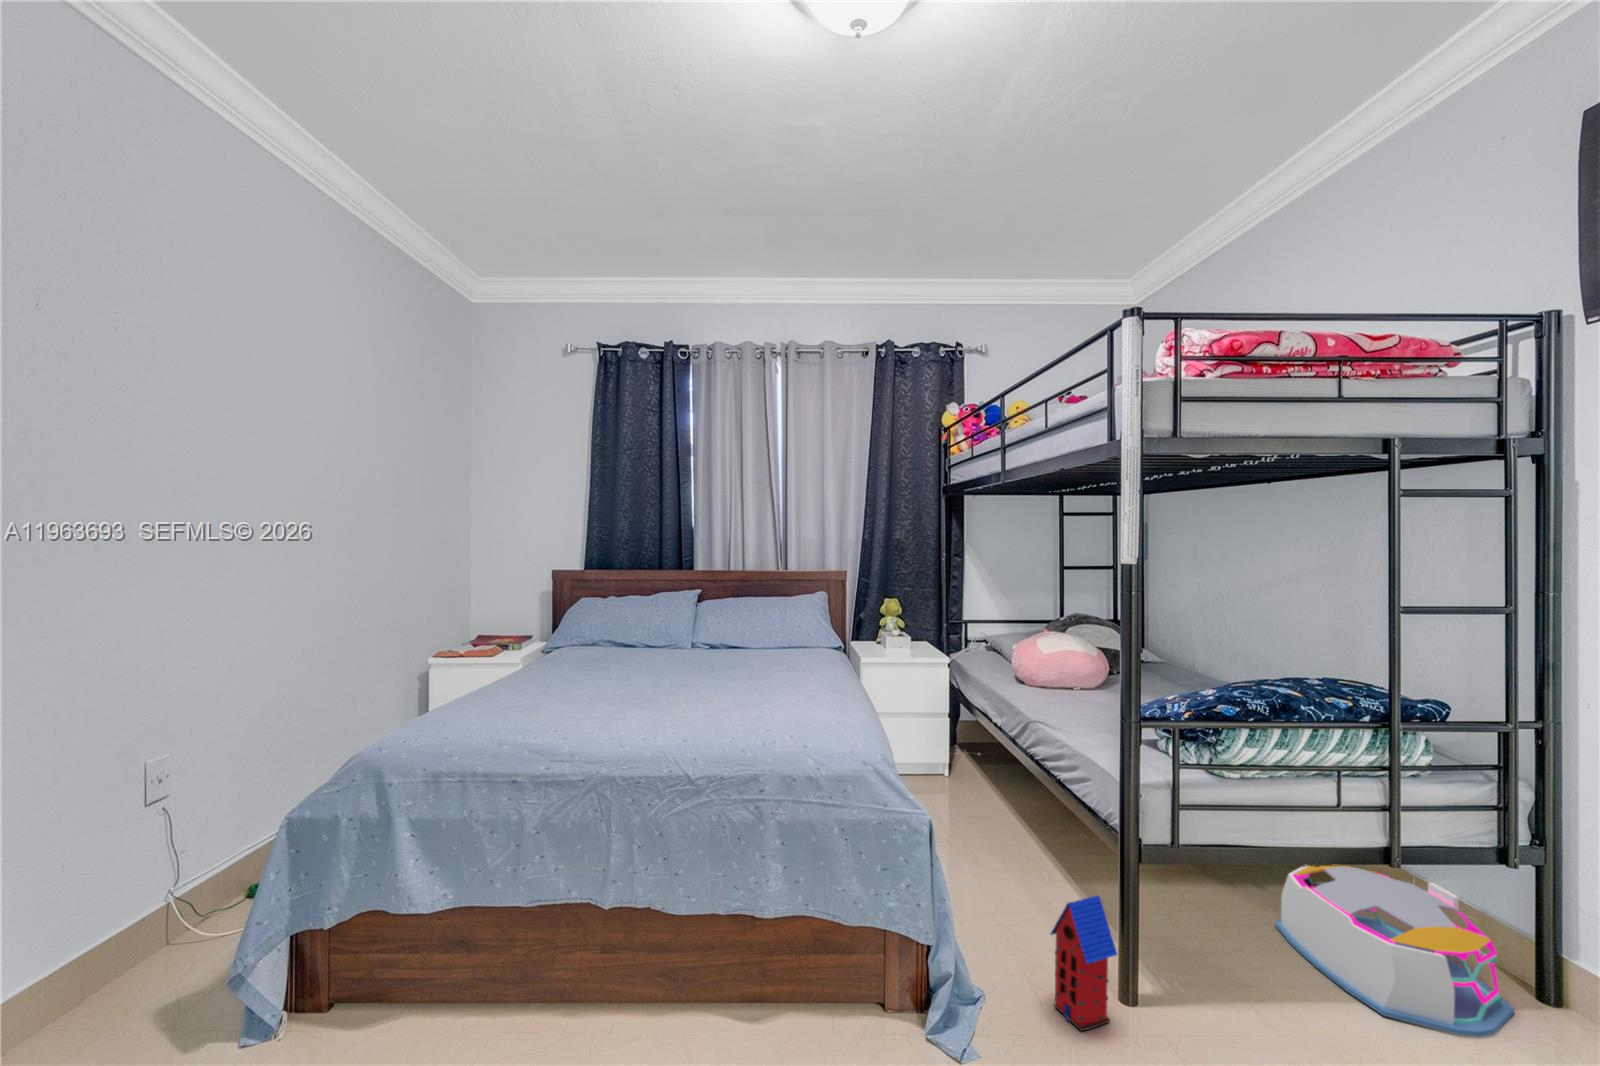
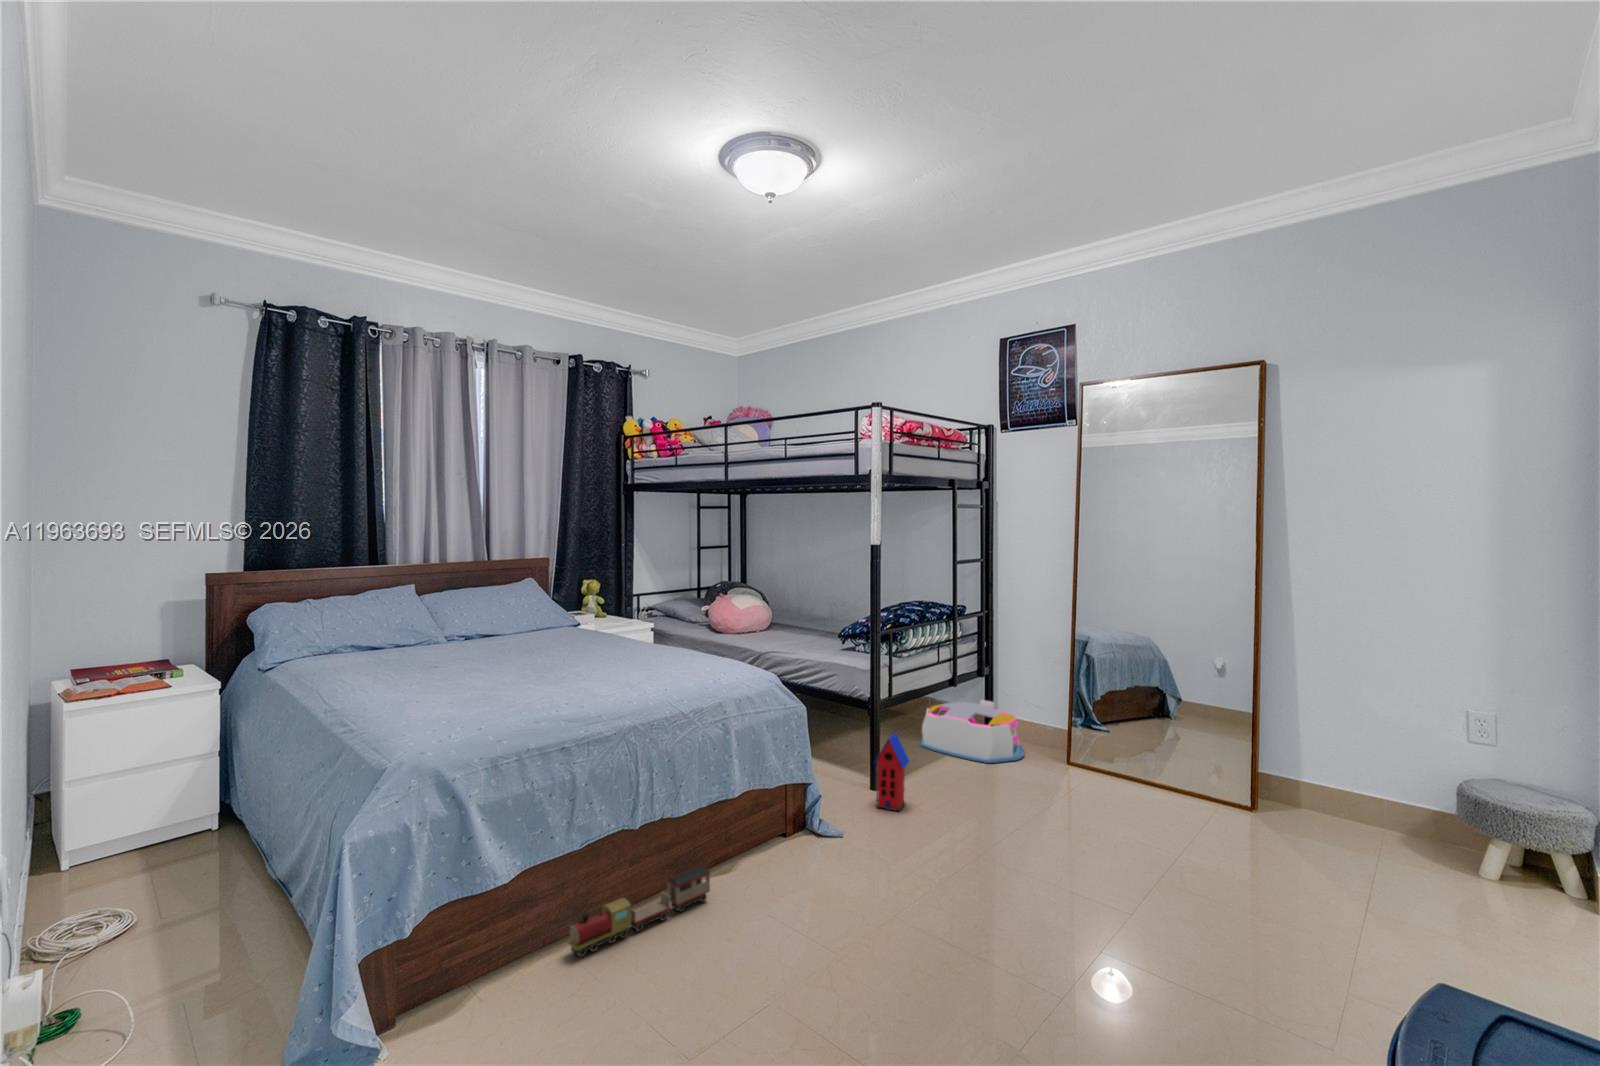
toy train: none [484,986,679,1036] -> present [567,866,710,957]

